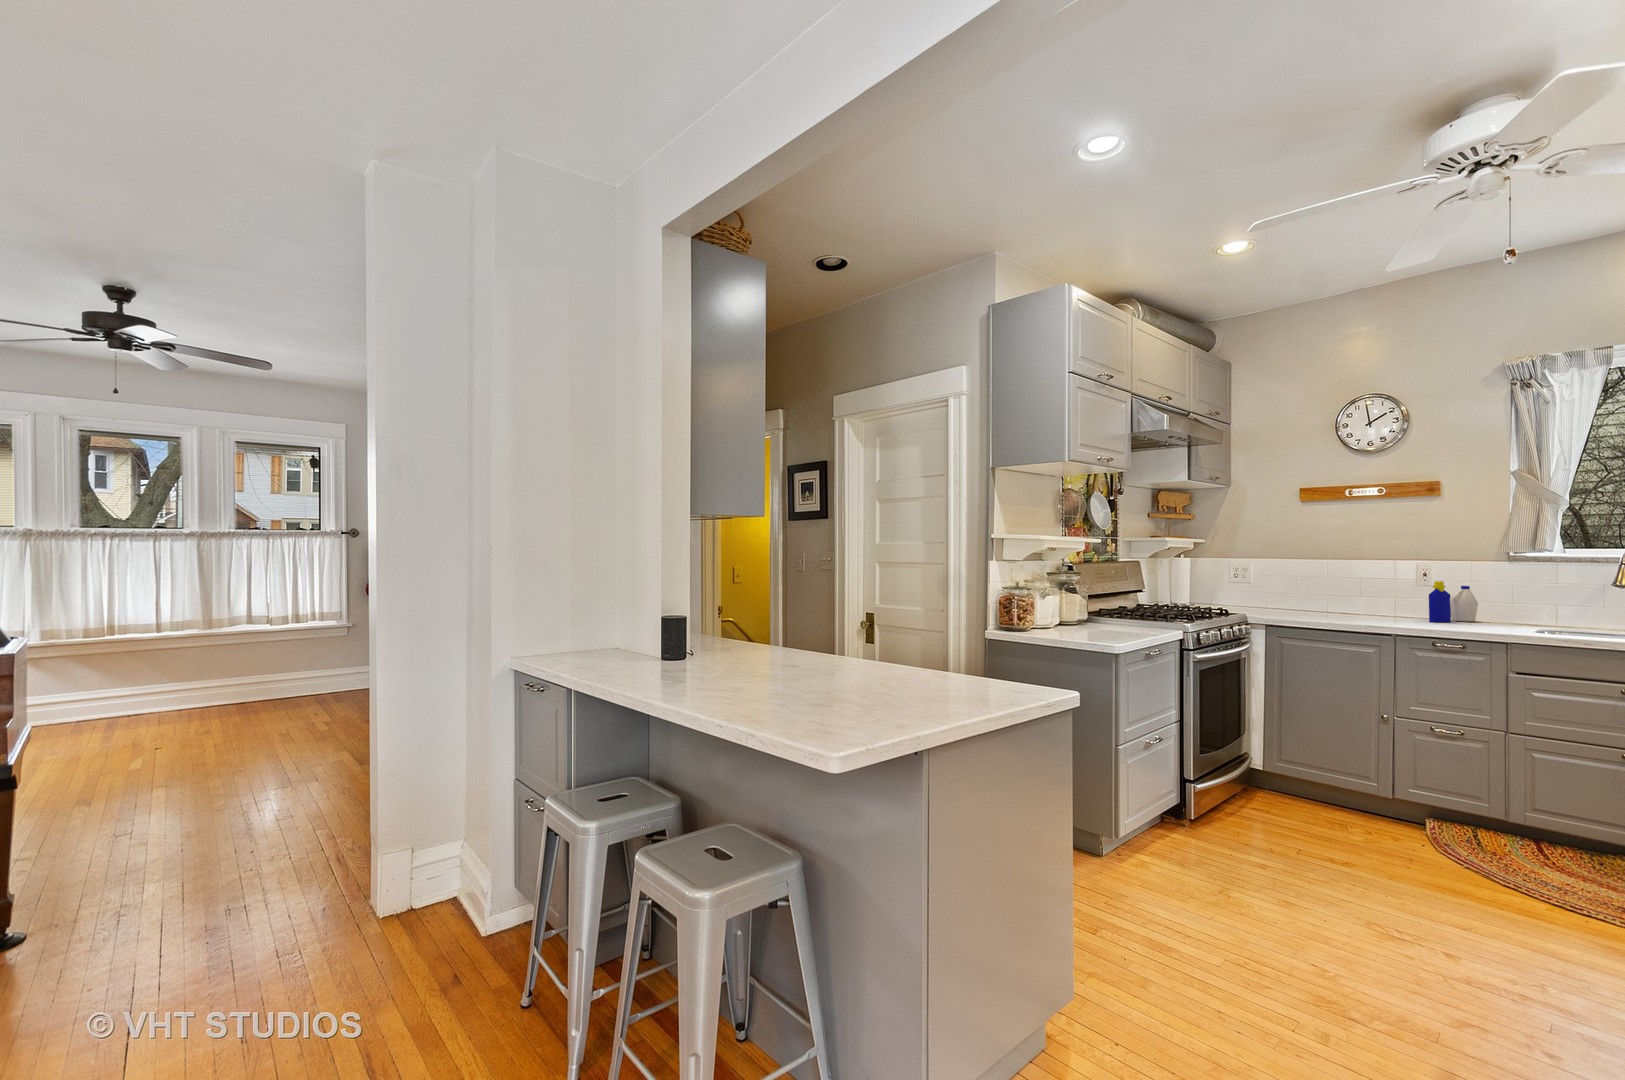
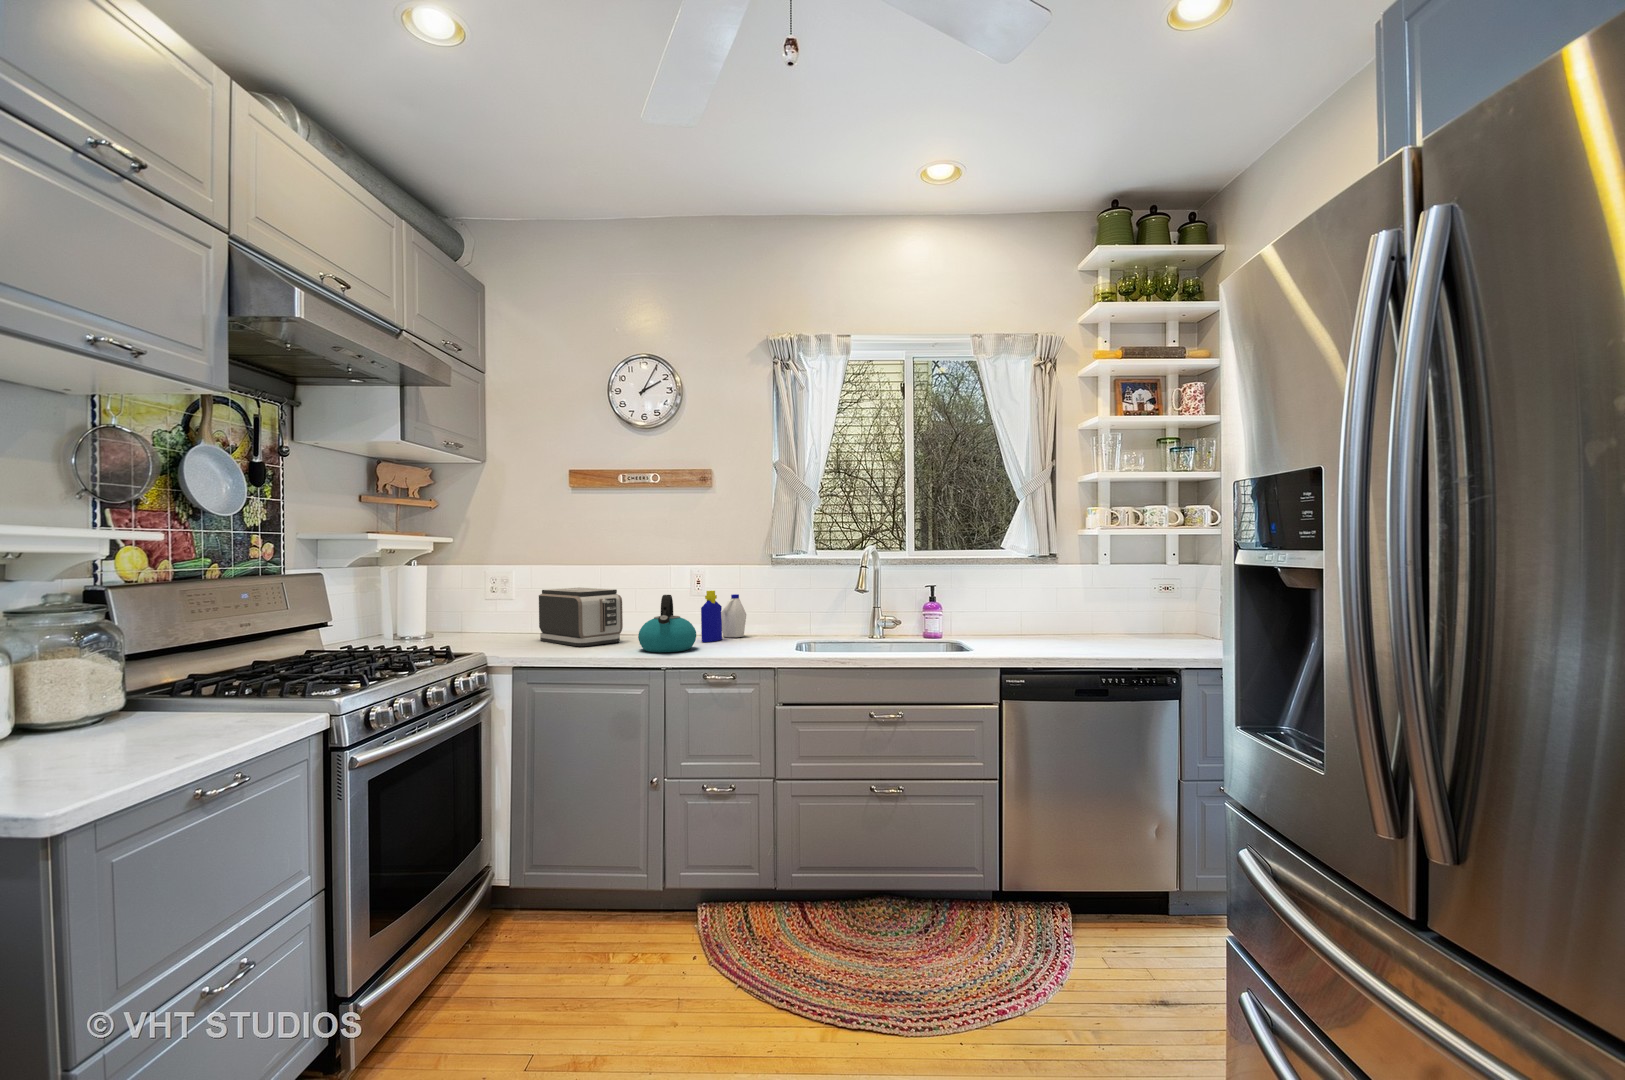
toaster: none [1278,575,1352,617] -> present [539,587,623,646]
kettle: none [1369,582,1425,625] -> present [638,595,696,652]

